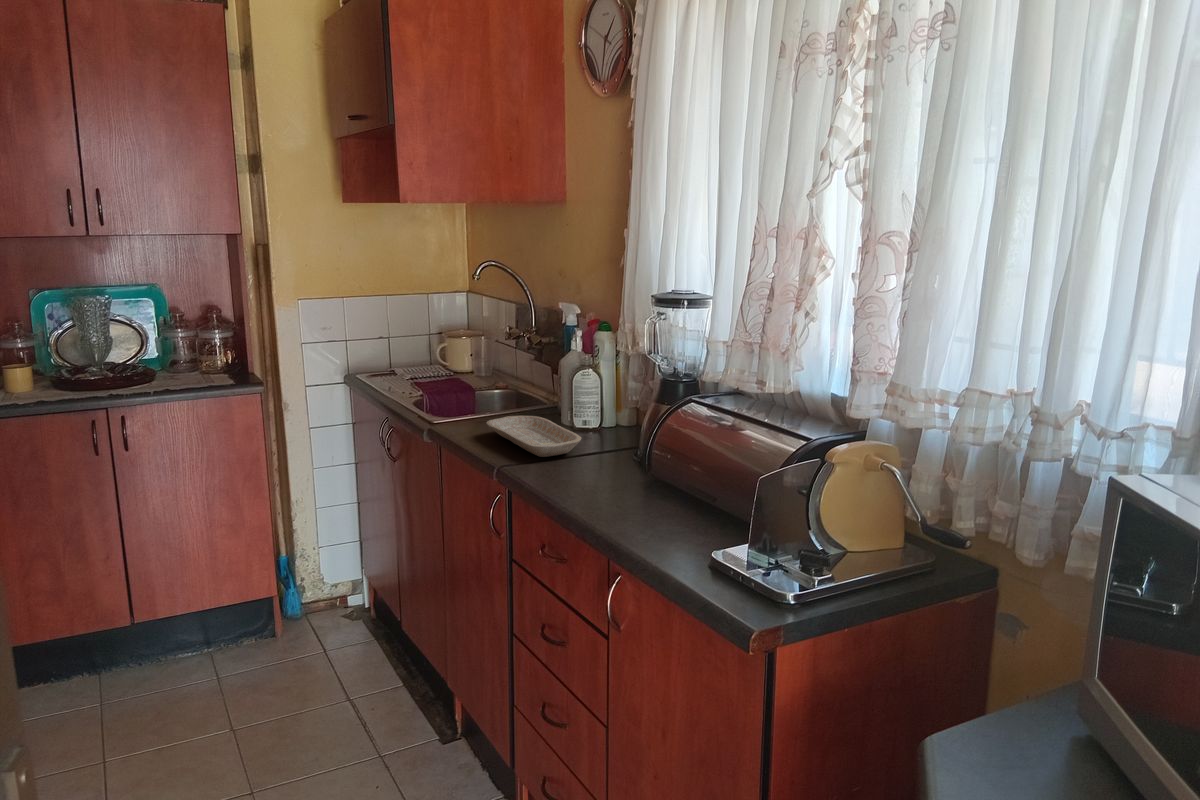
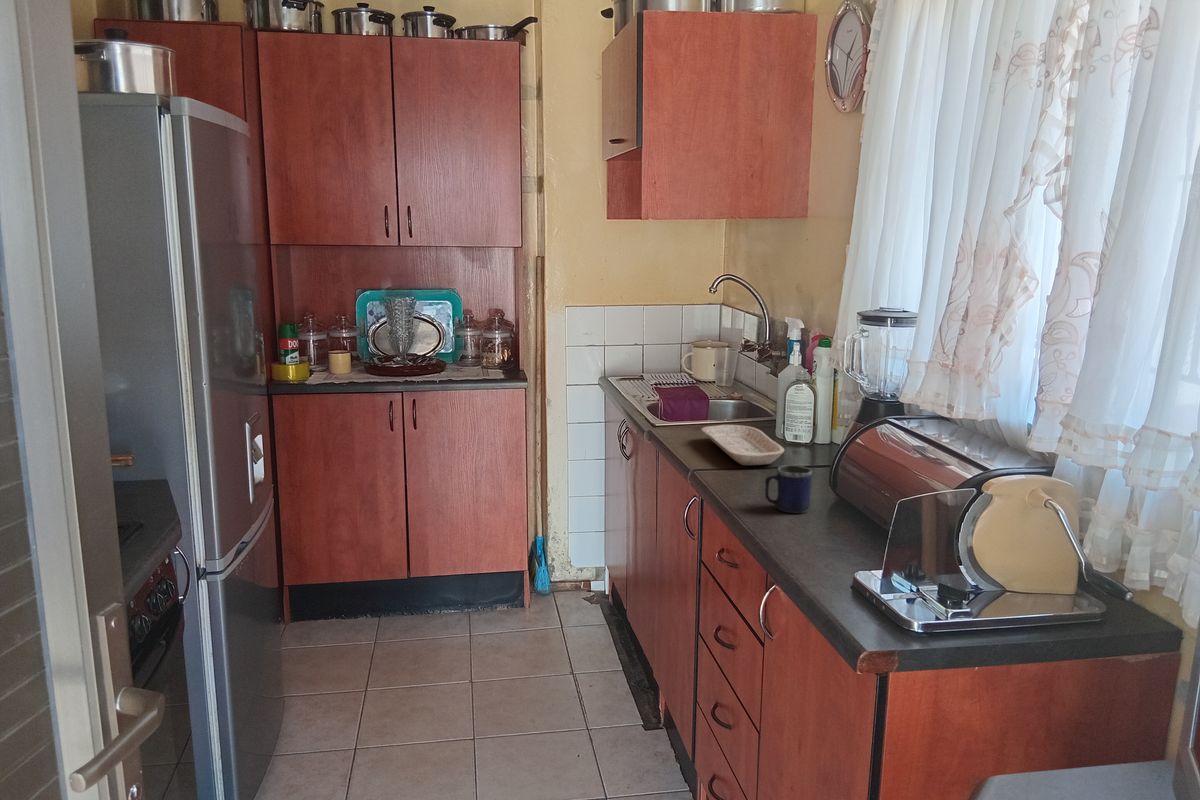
mug: none [585,453,631,502] -> present [765,465,812,514]

